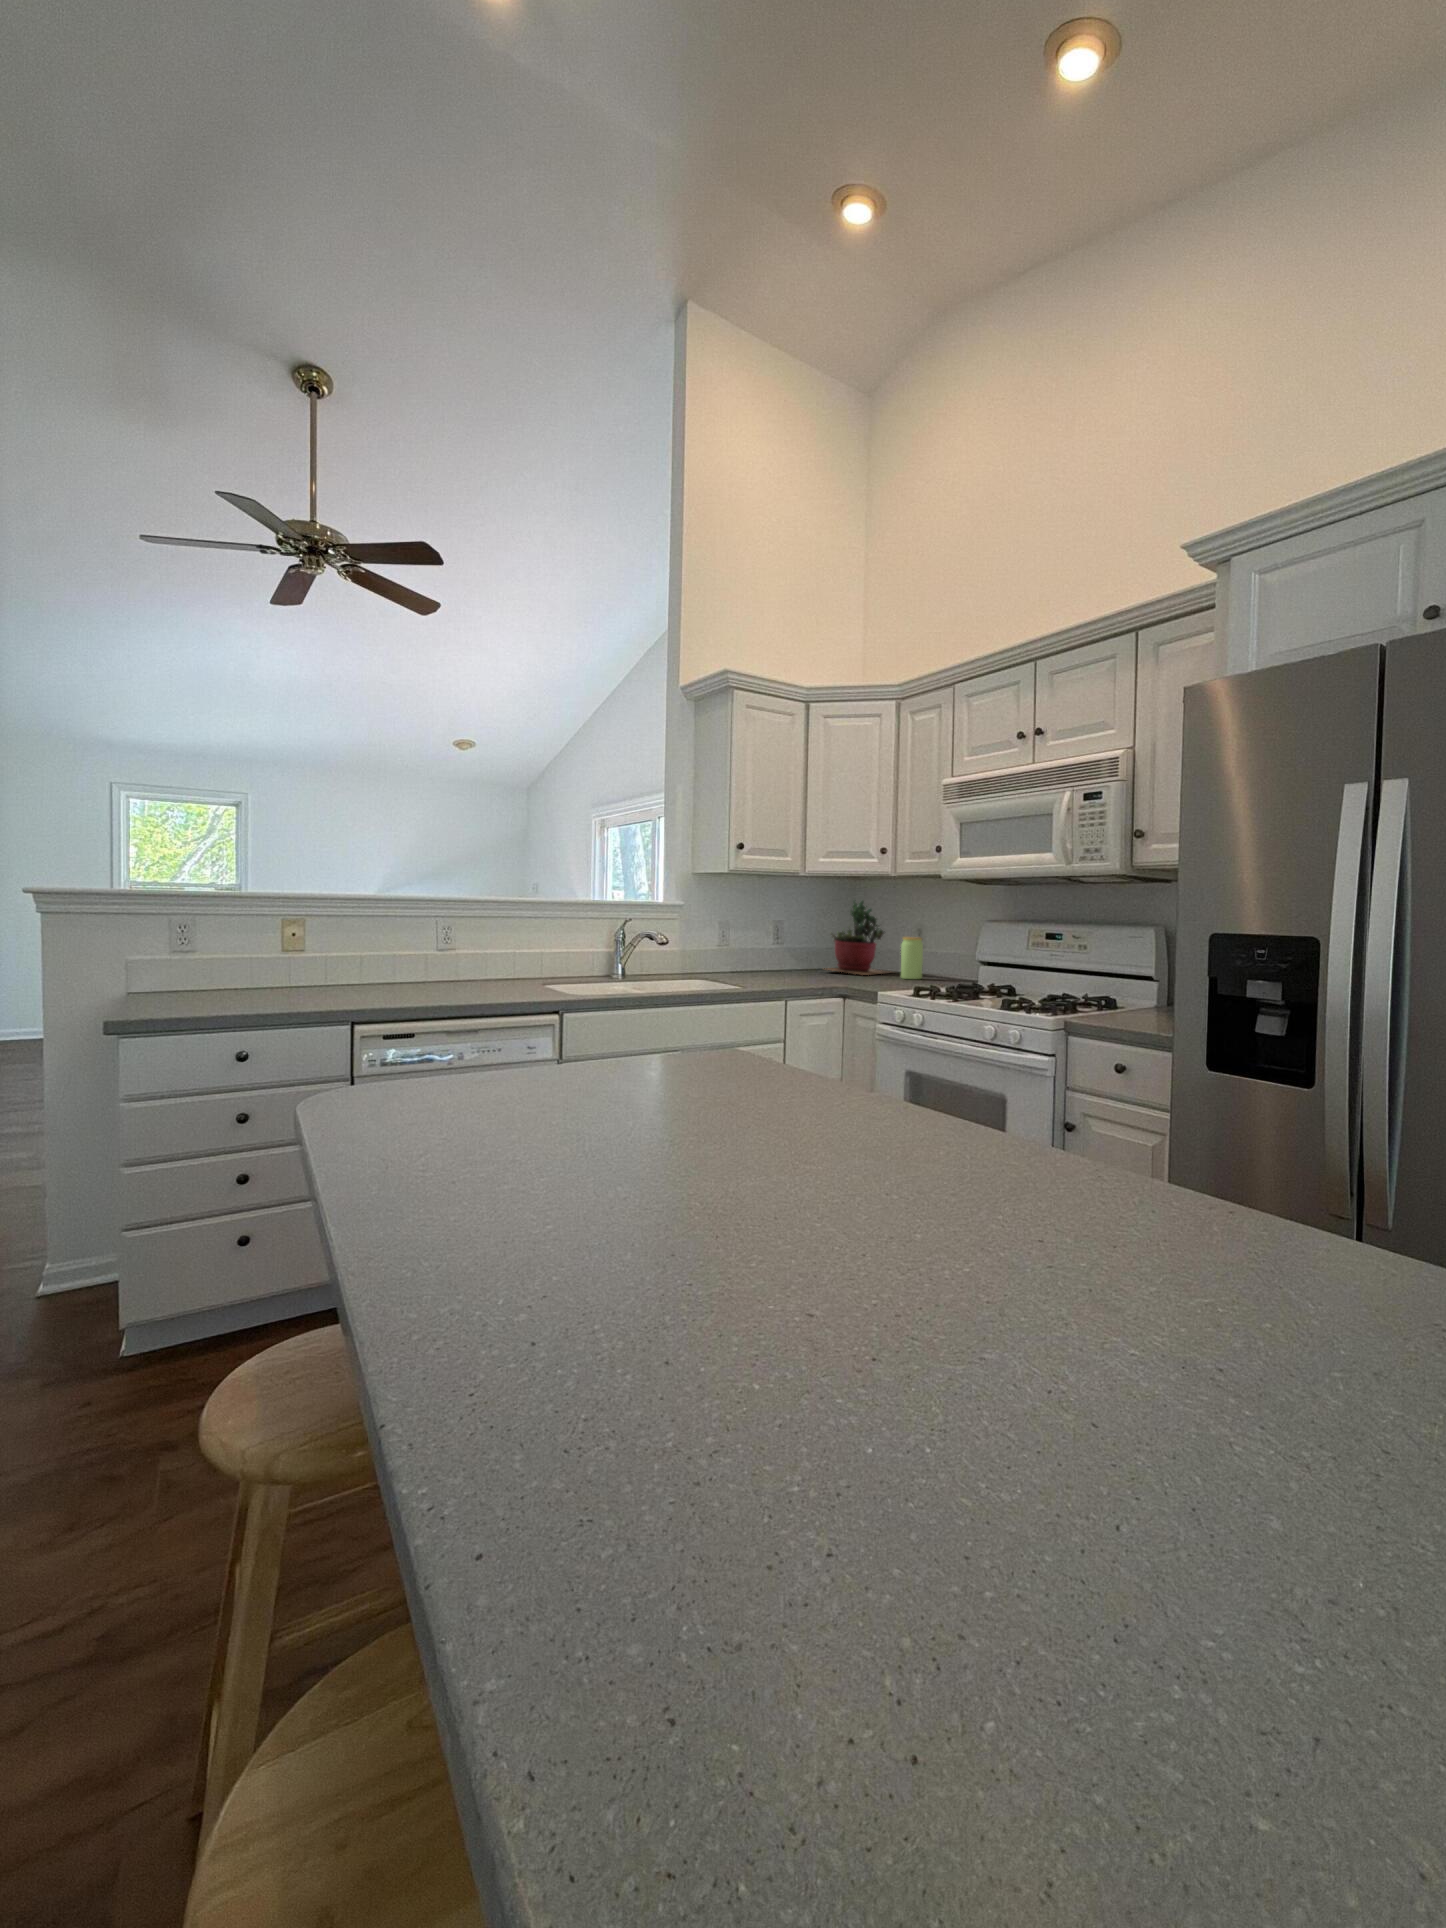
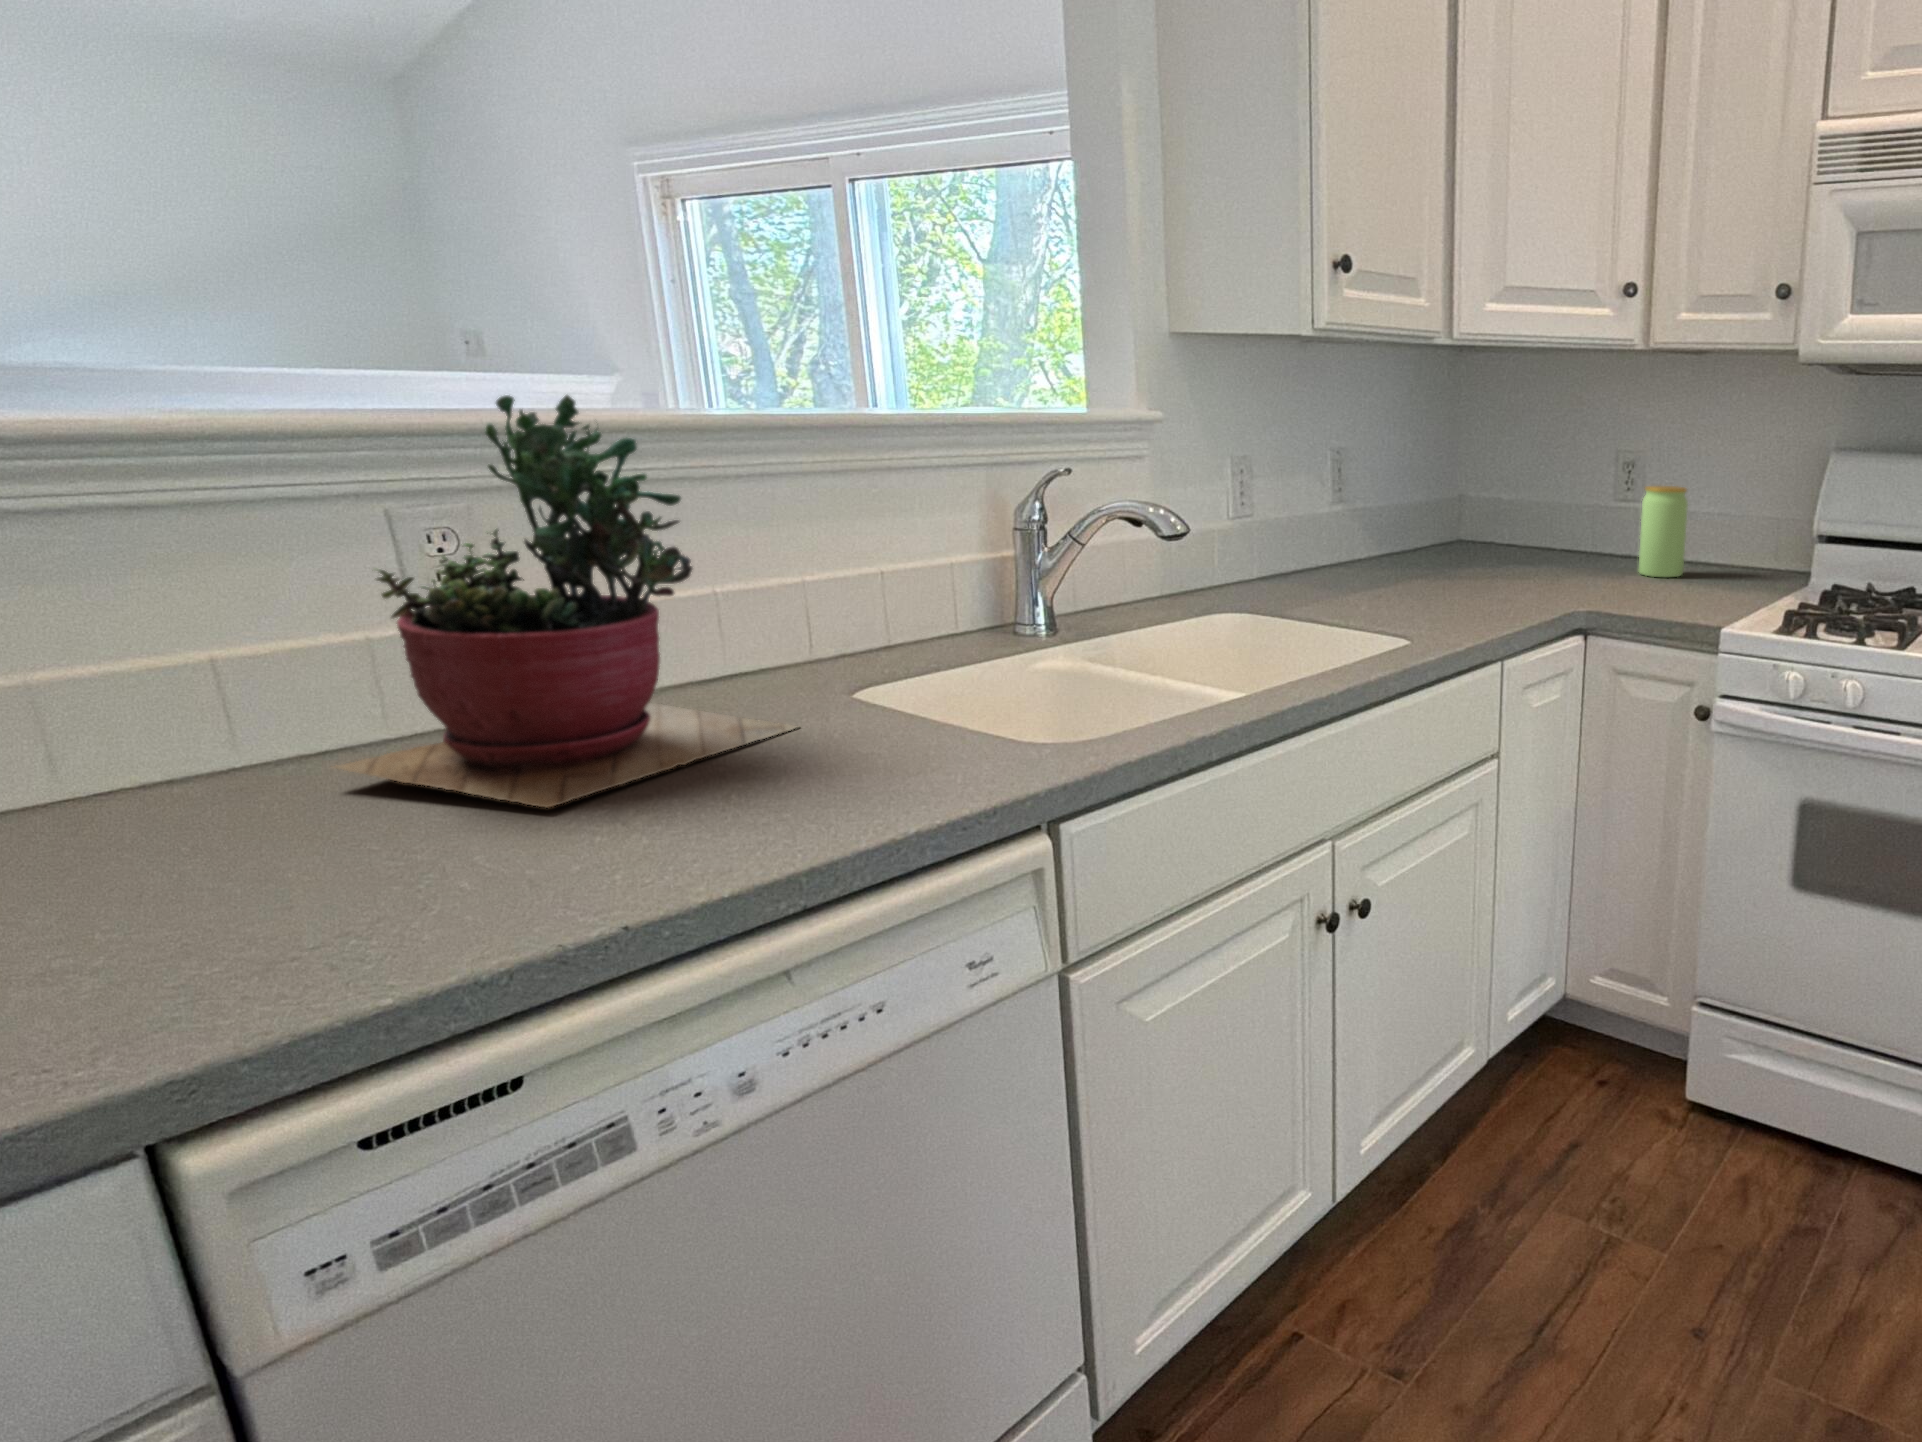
succulent plant: present [829,901,889,975] -> present [335,395,796,808]

